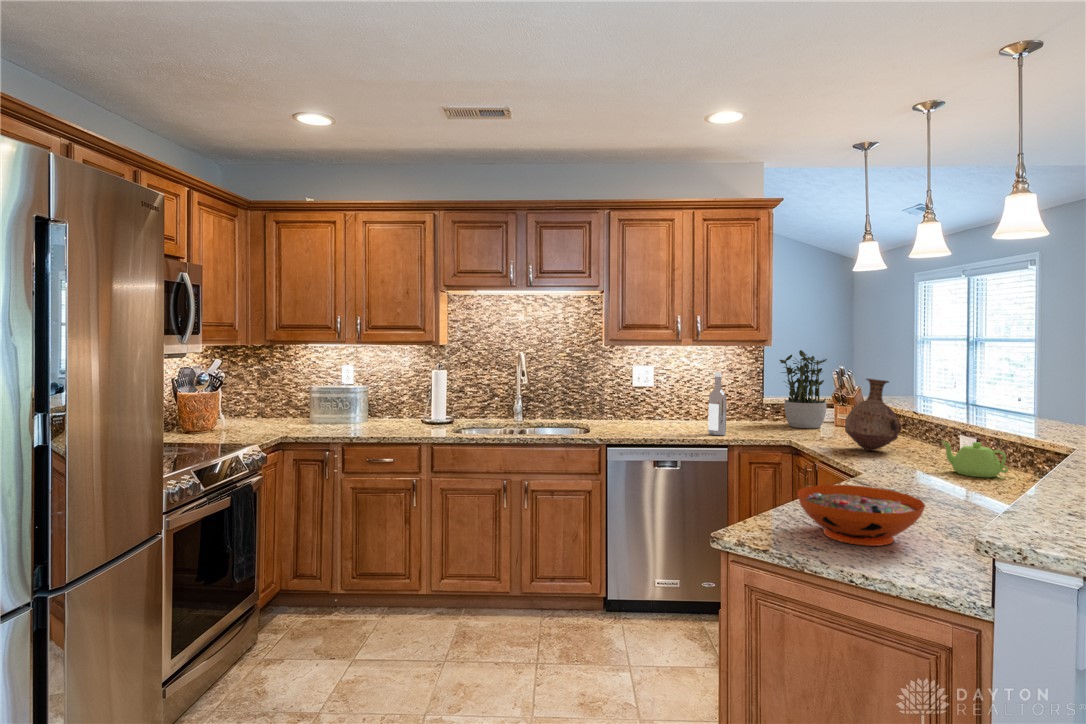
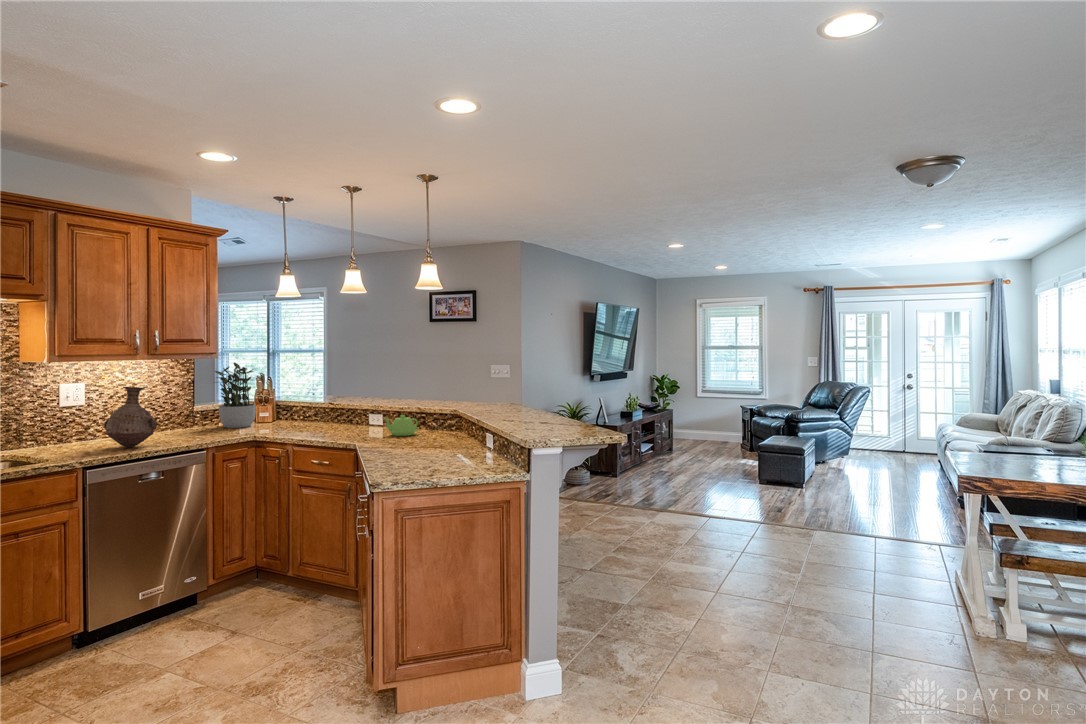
wine bottle: present [708,372,727,435] -> none [179,384,197,441]
vase: present [845,379,901,451] -> present [104,387,157,448]
decorative bowl: present [797,485,925,546] -> none [394,440,463,471]

